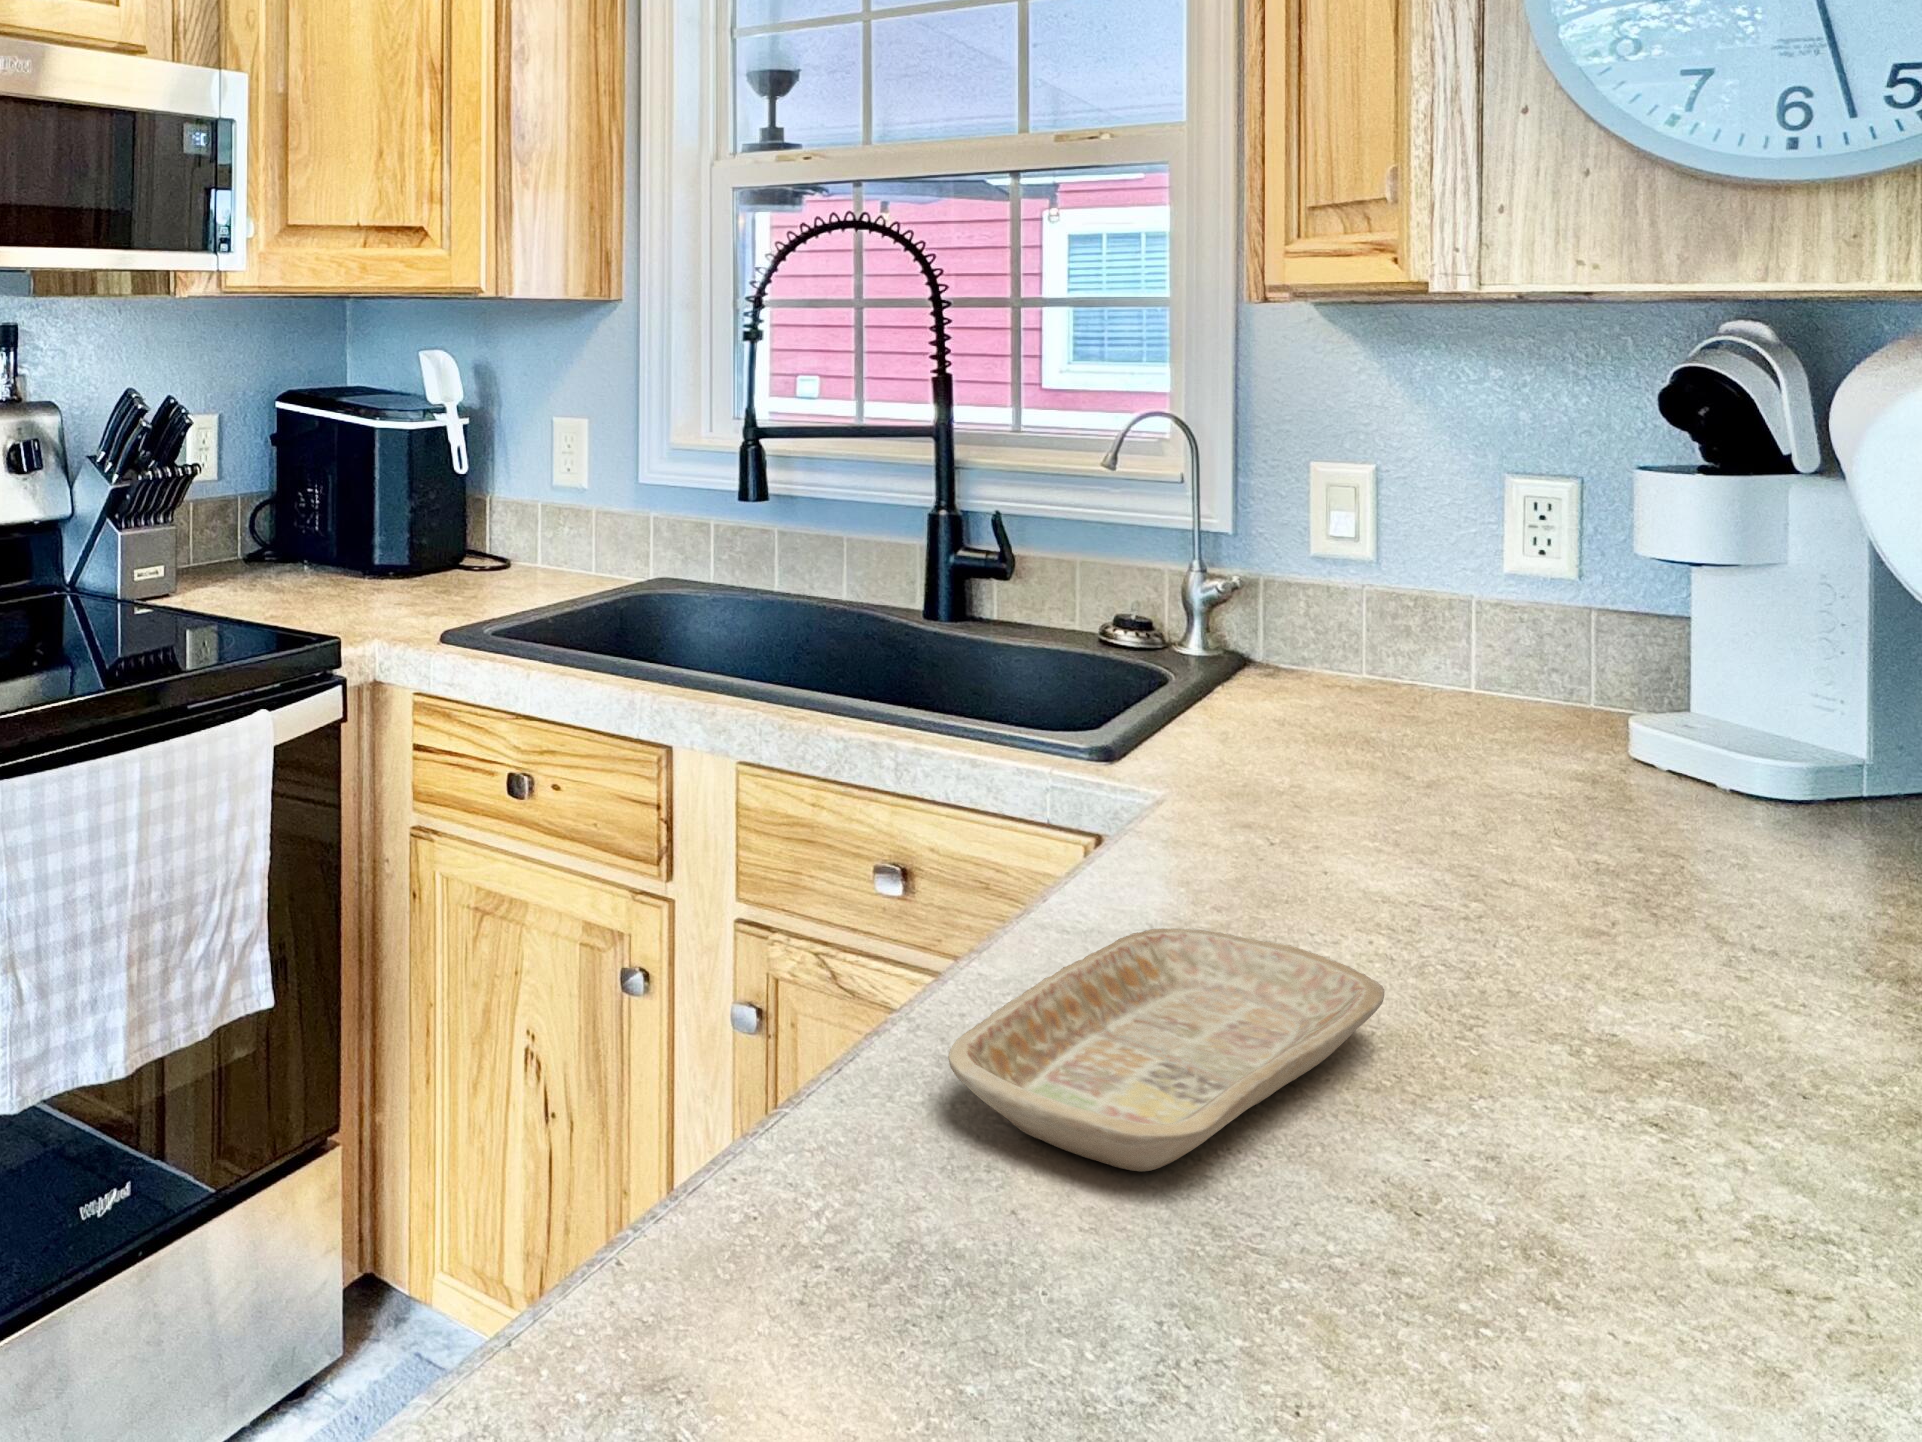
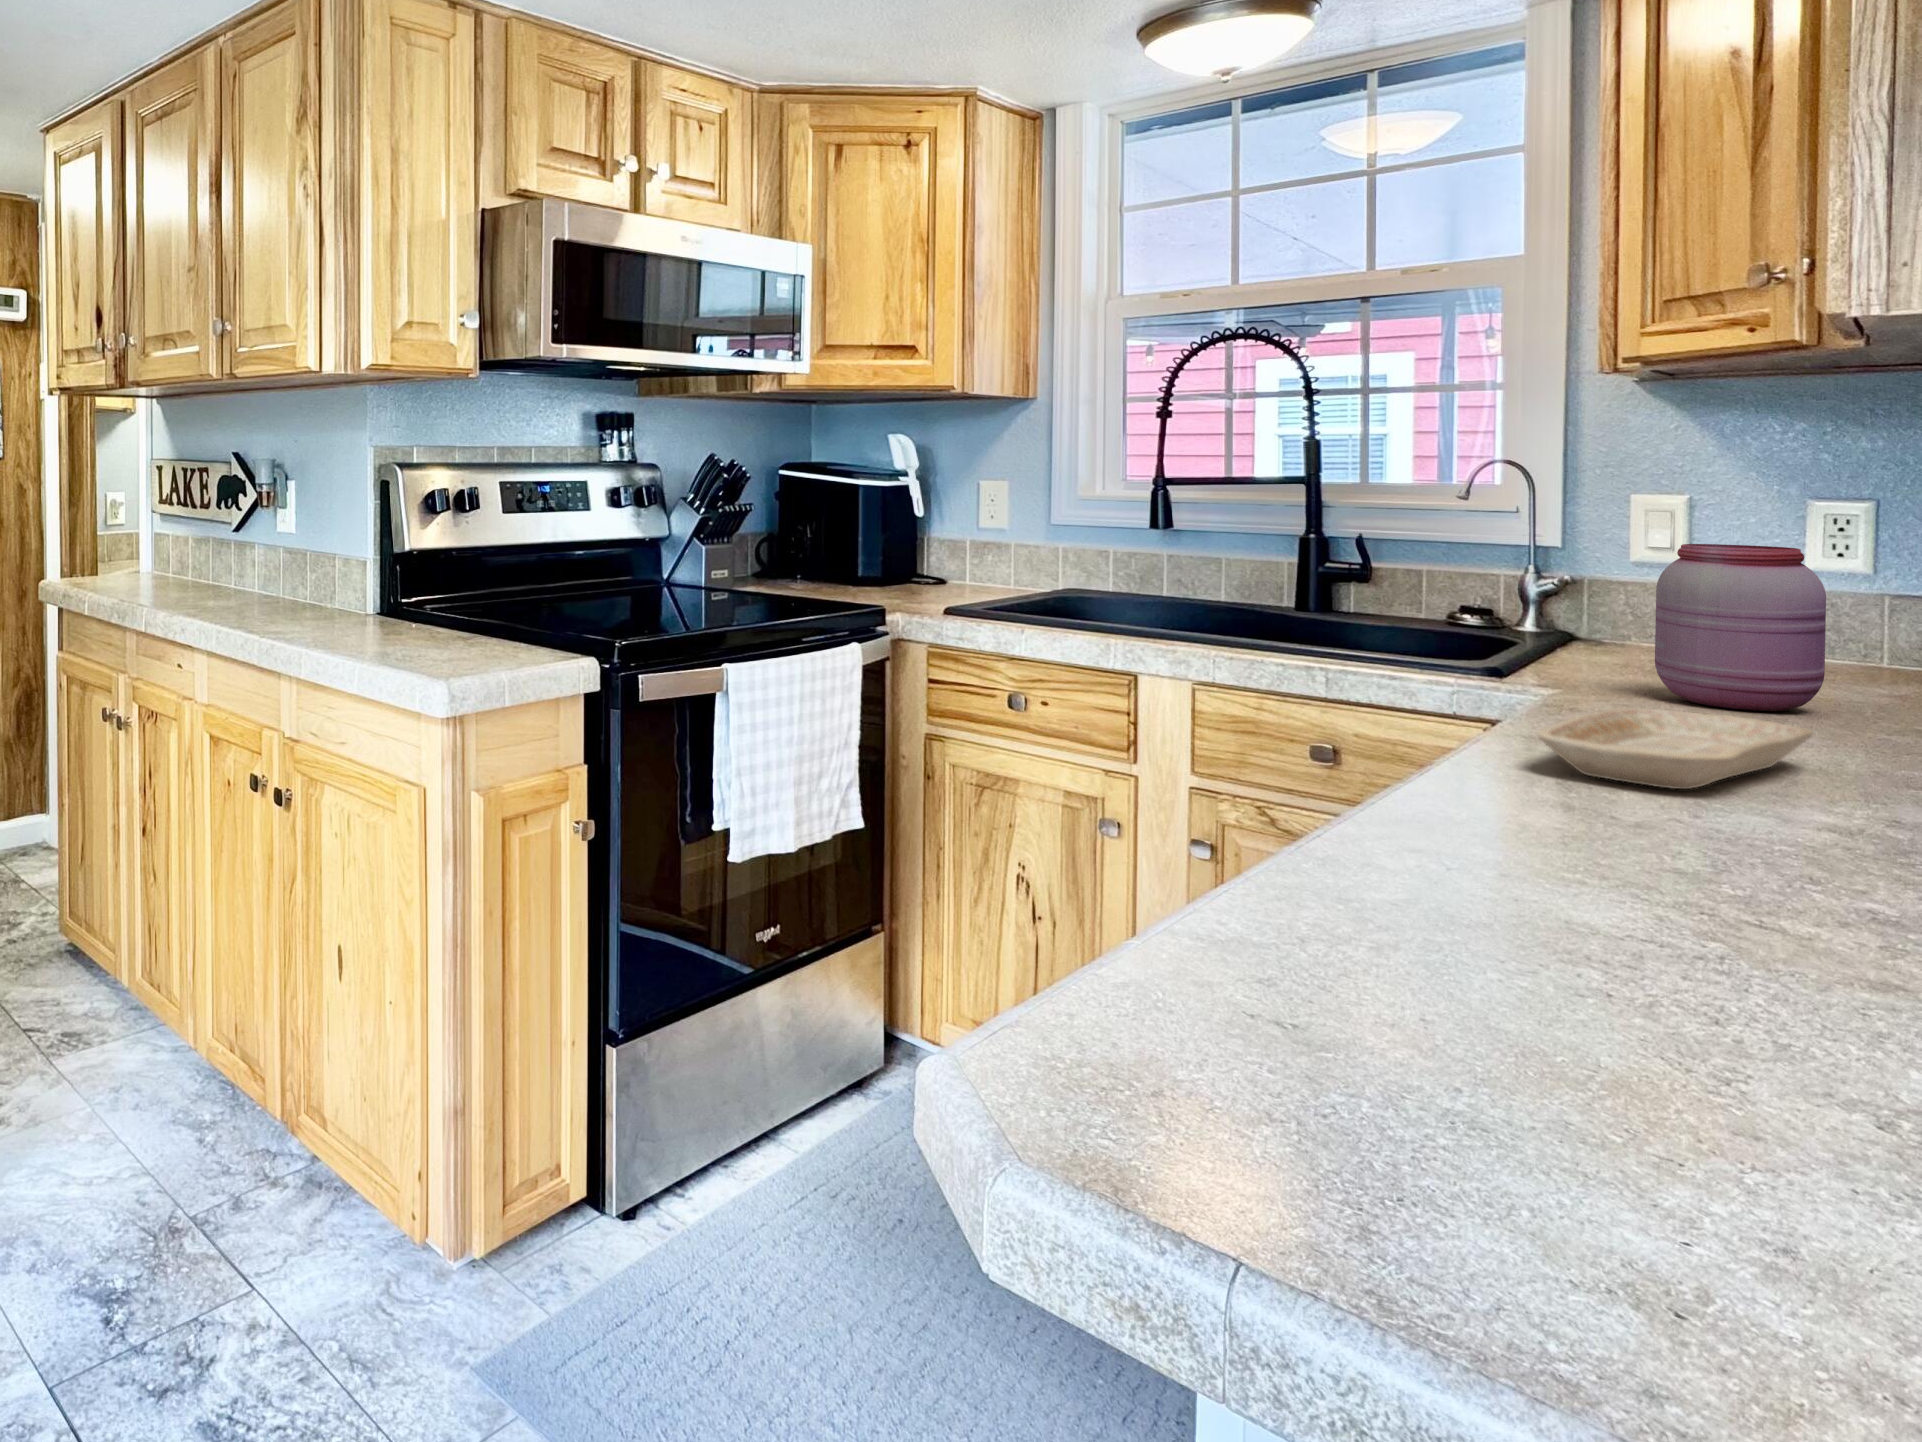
jar: none [1268,591,1473,857] -> present [1655,544,1826,711]

